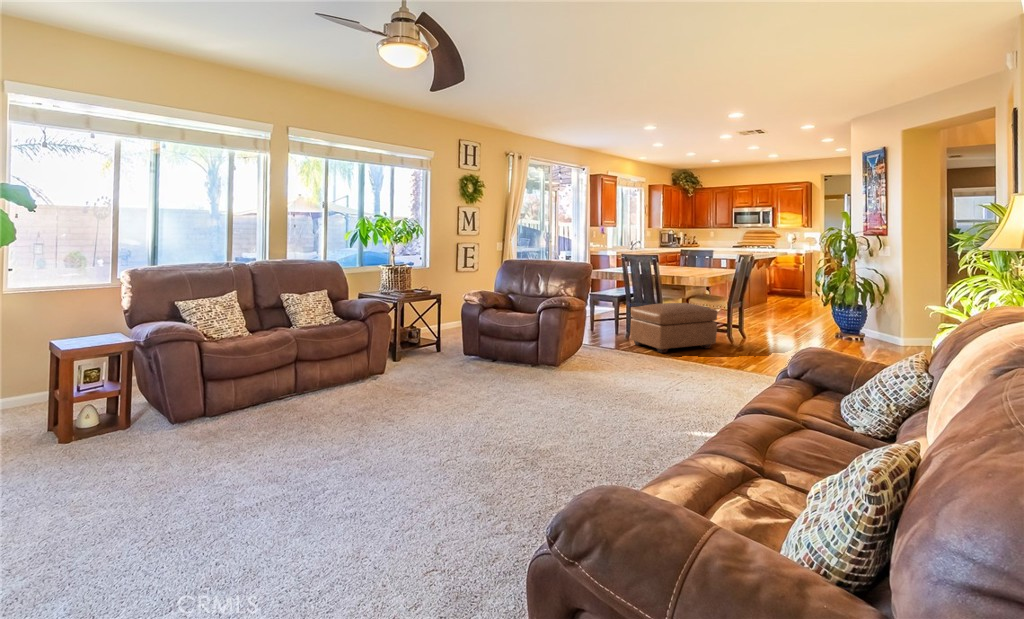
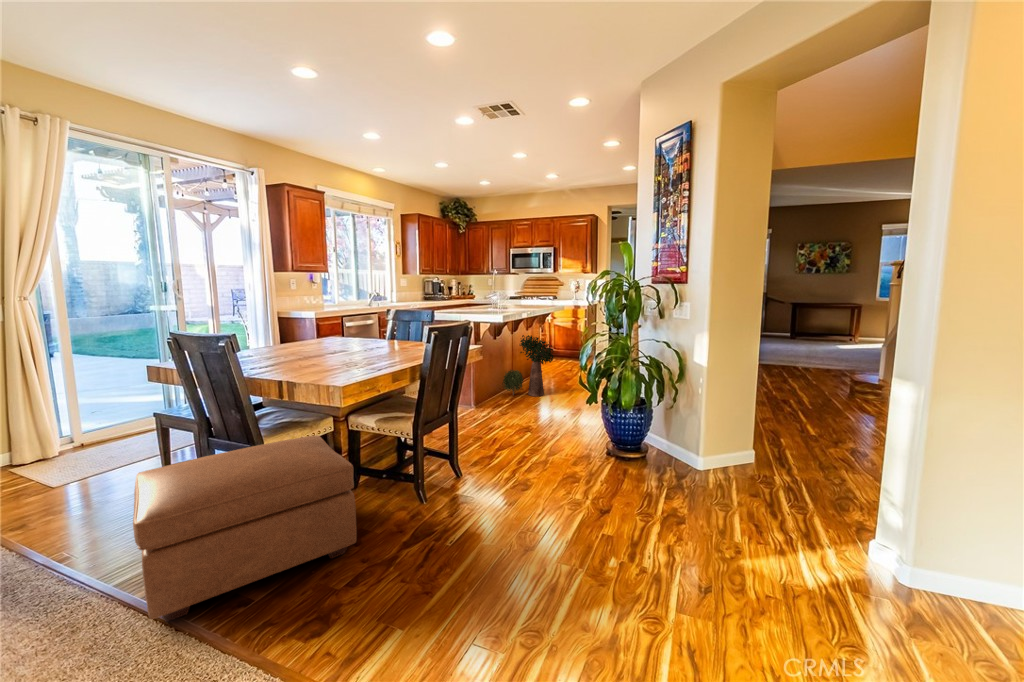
potted plant: none [741,272,782,314] -> present [503,335,553,396]

